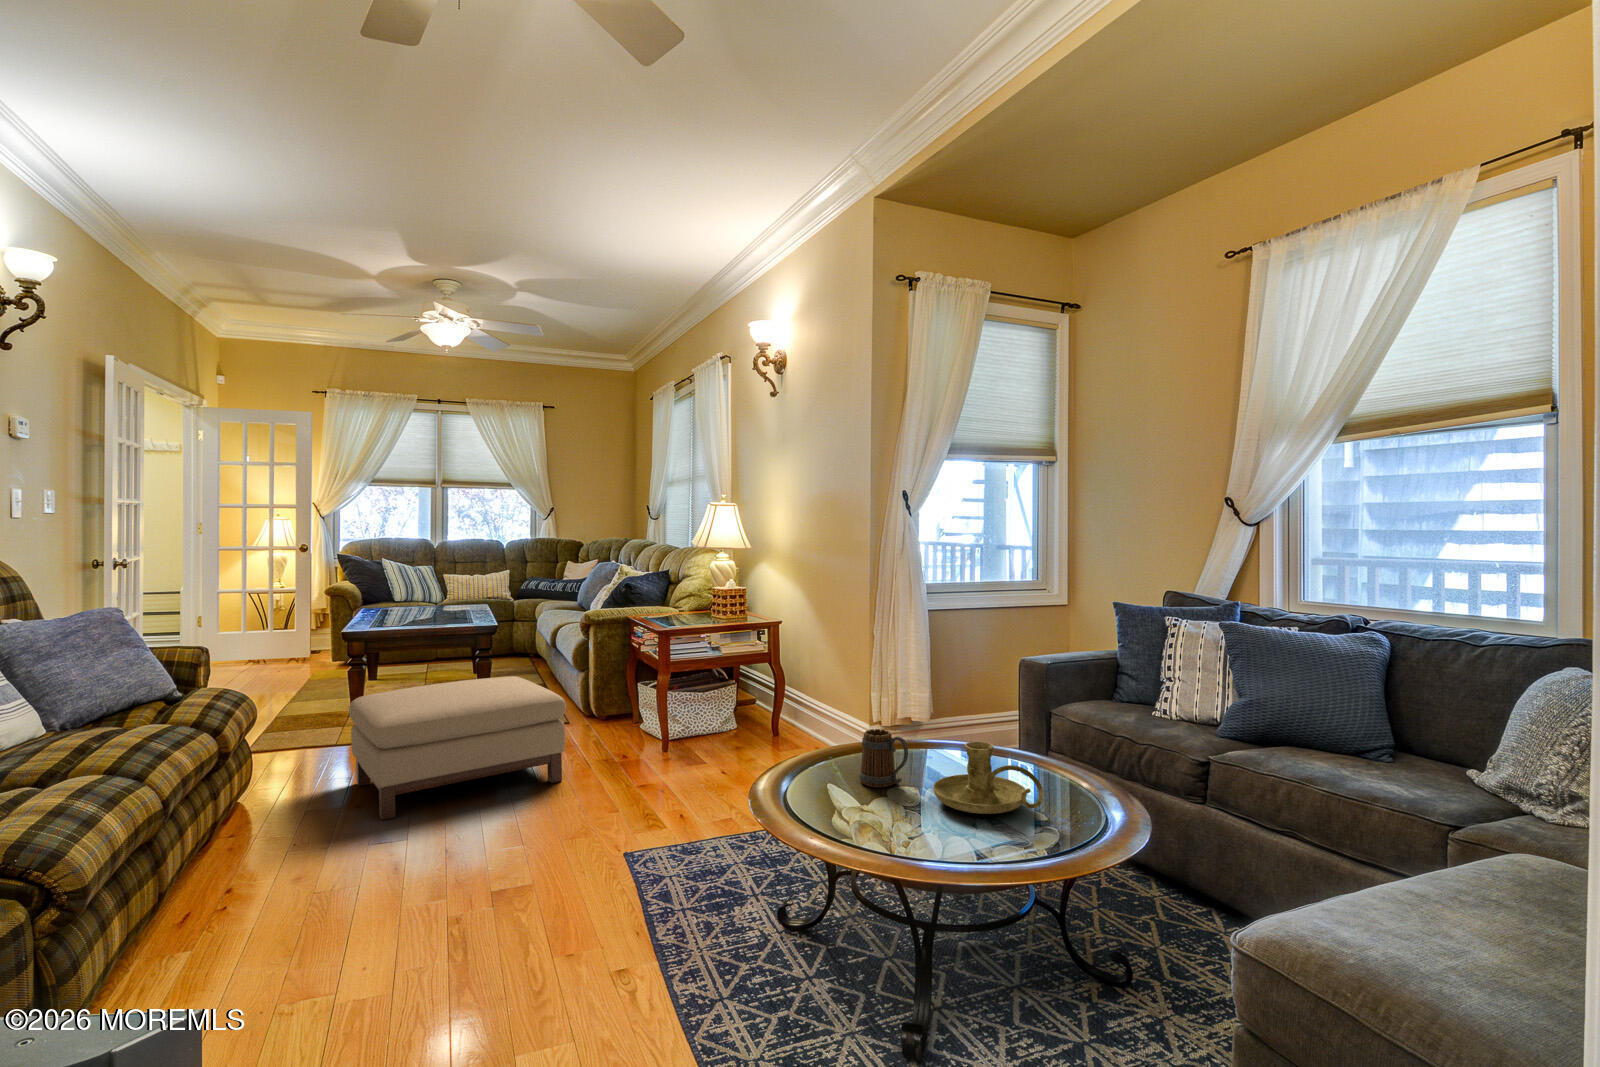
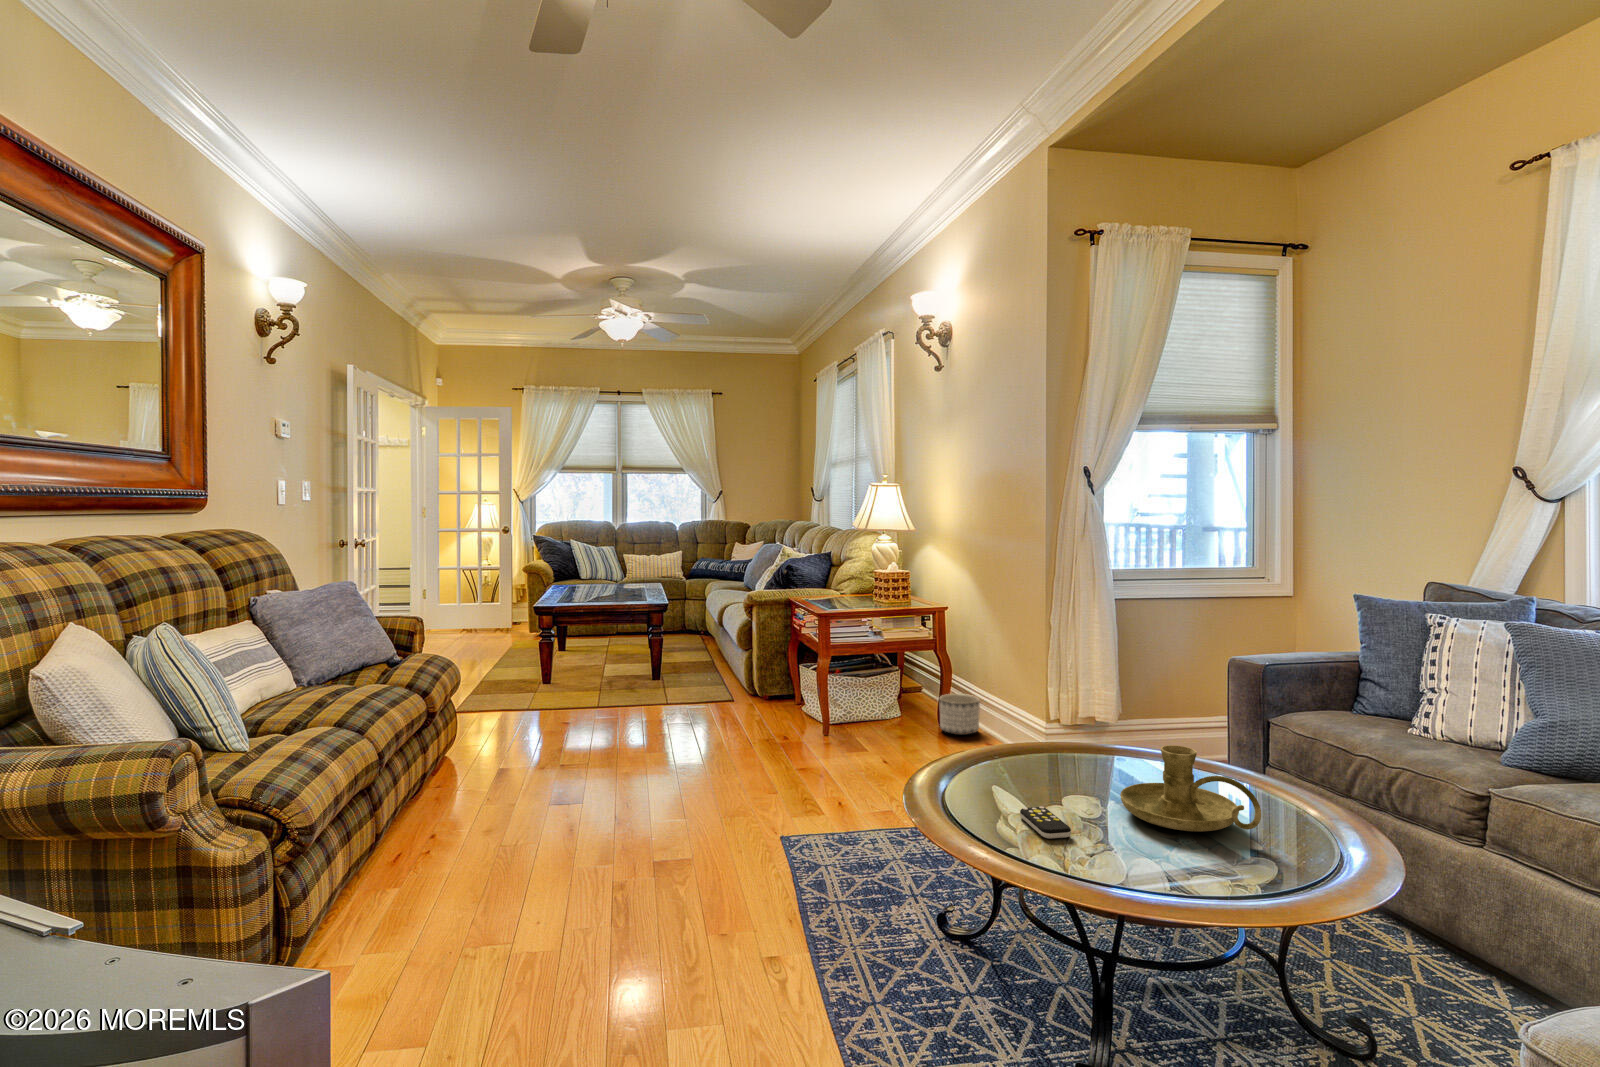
ottoman: present [349,676,566,820] -> none [530,653,728,784]
planter: none [772,702,809,741] -> present [939,694,980,735]
mug: present [860,729,908,787] -> none [1032,724,1090,790]
remote control: none [850,803,893,831] -> present [1020,807,1071,838]

